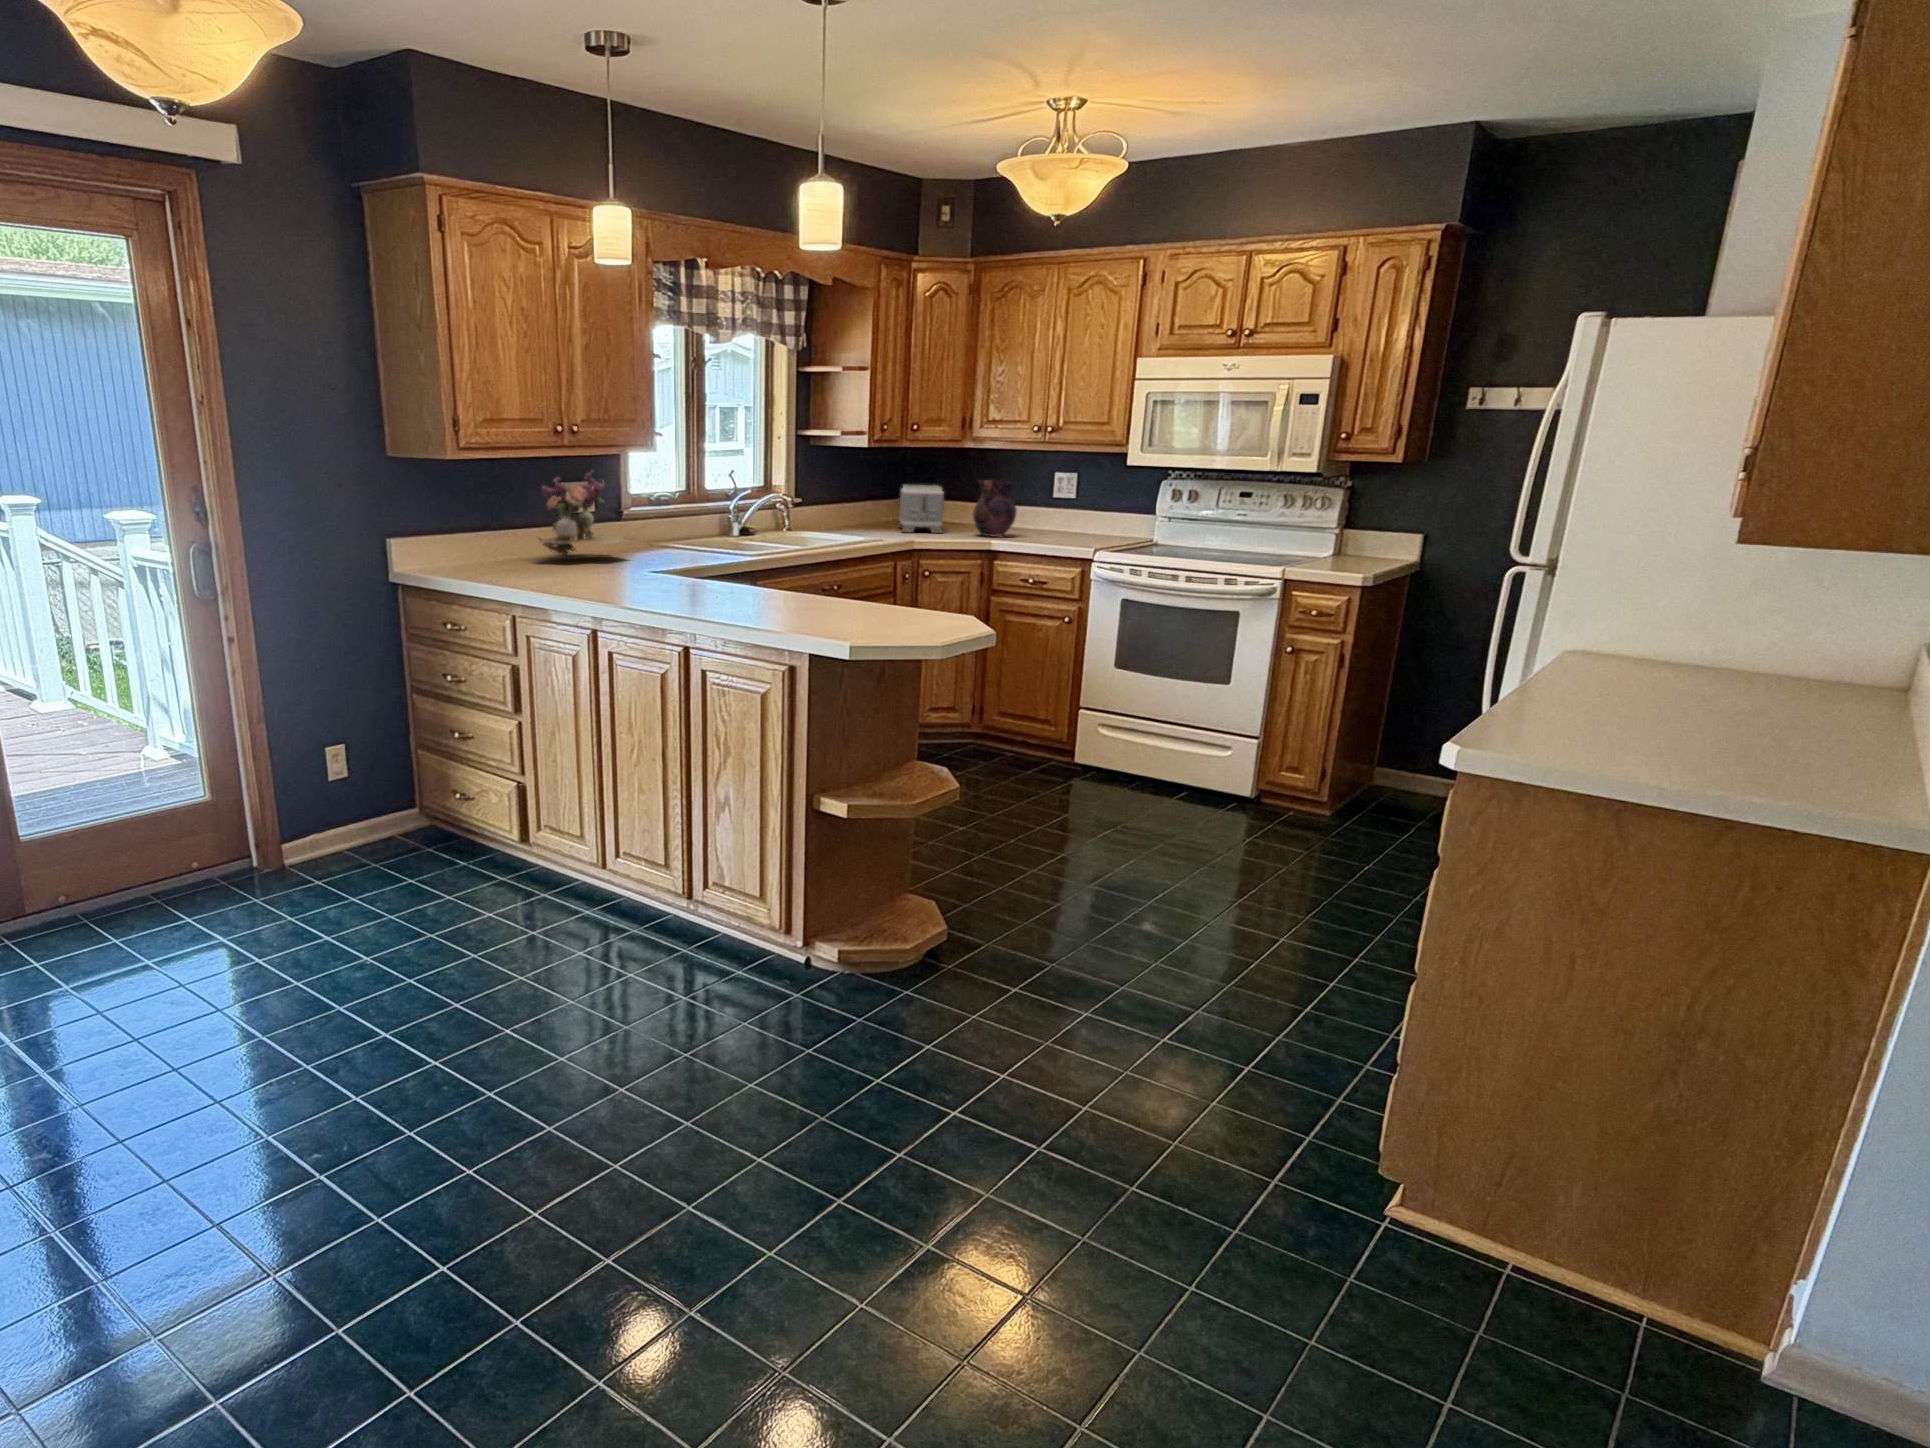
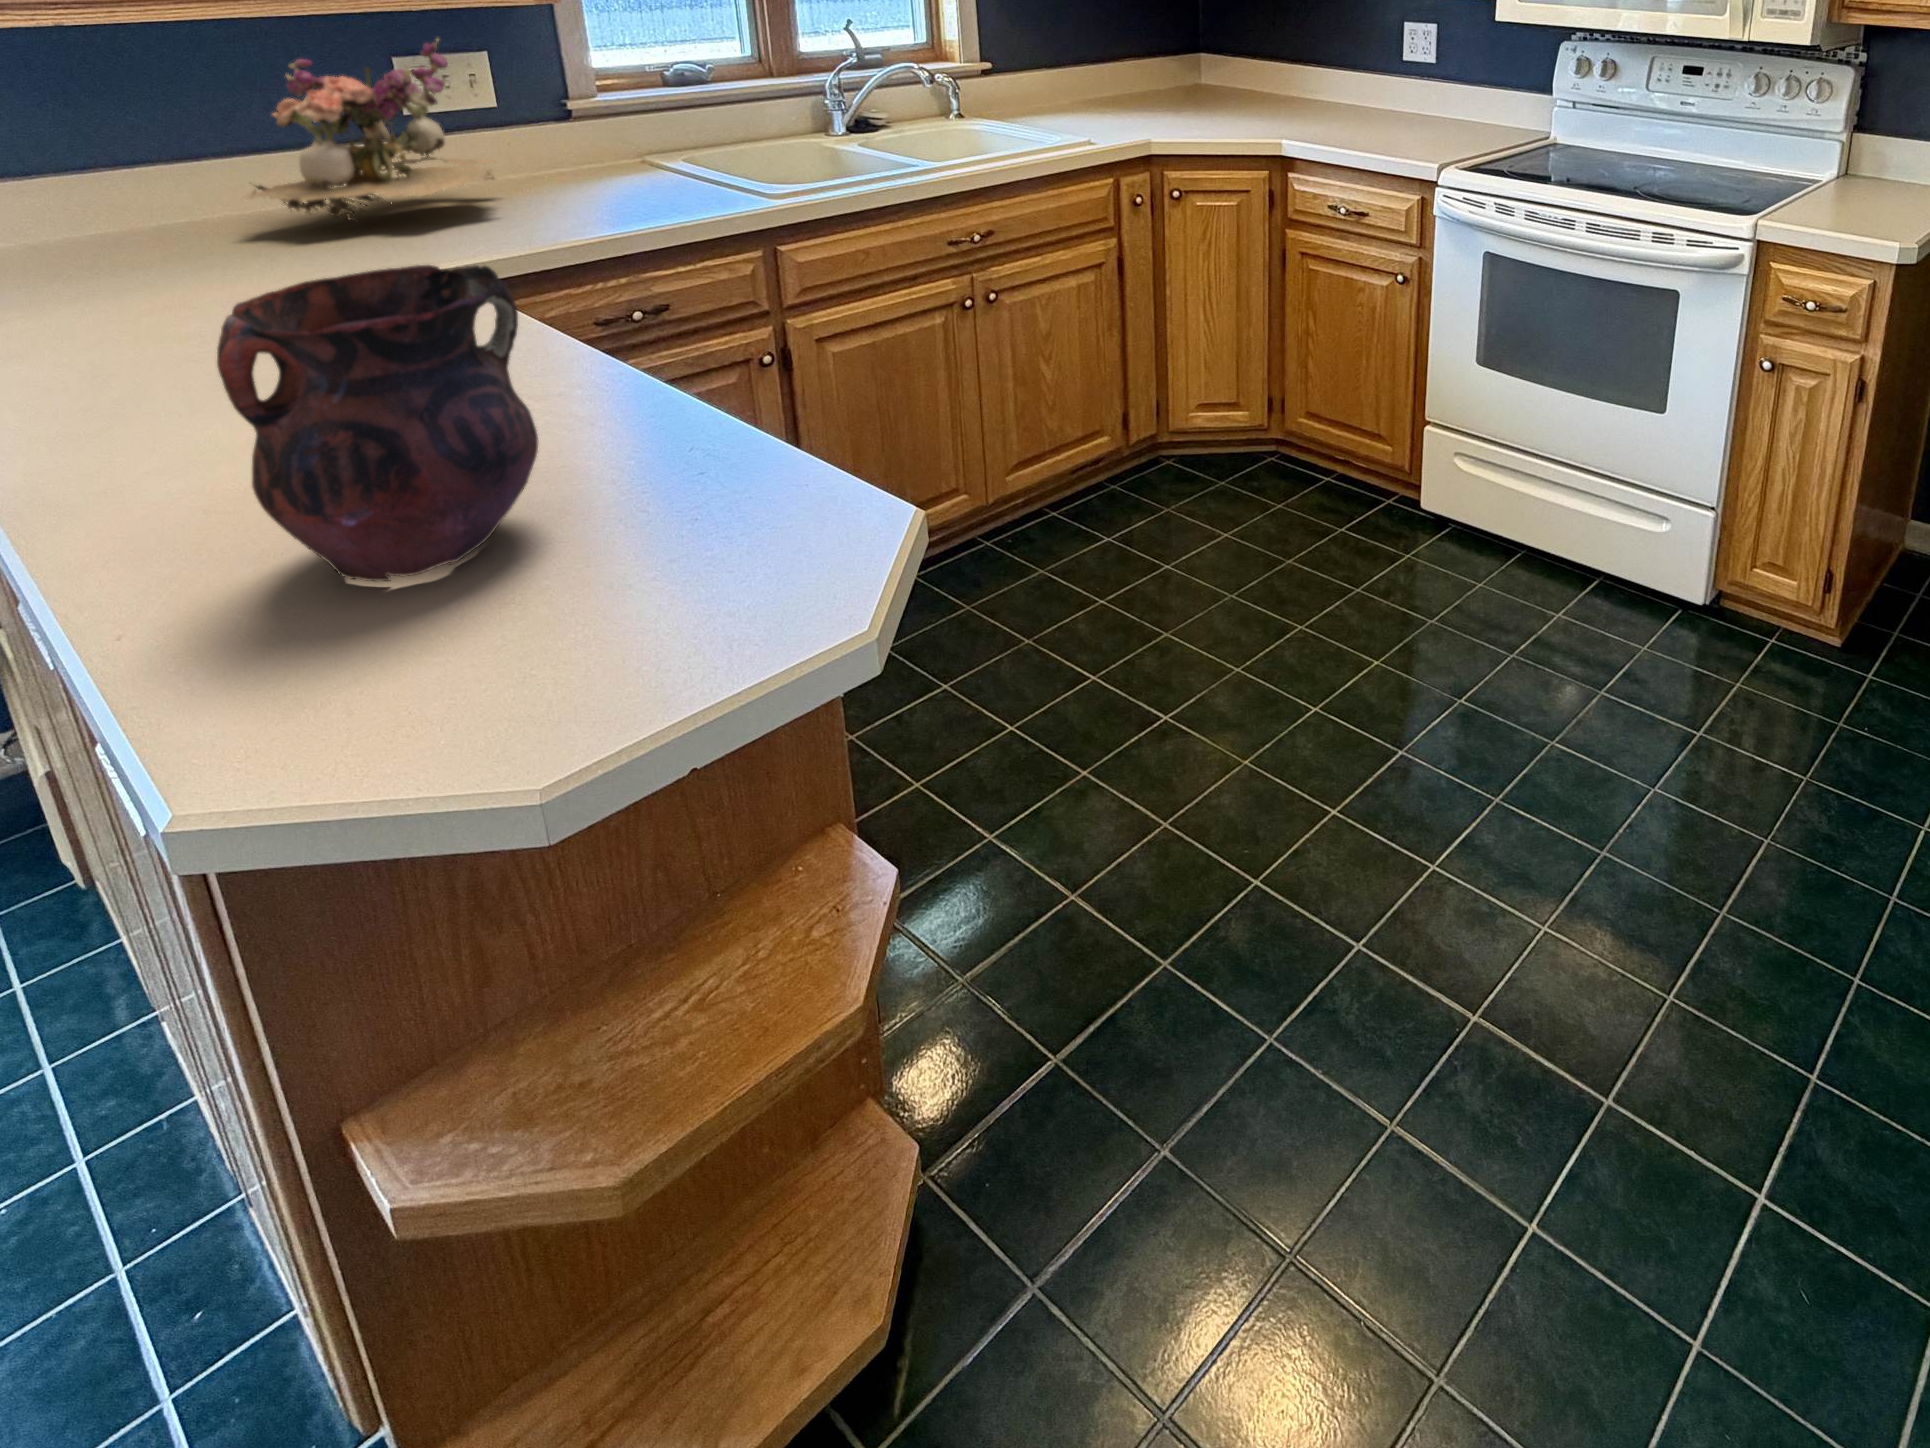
vase: present [973,479,1017,536] -> present [217,265,538,581]
toaster: present [899,485,944,533] -> none [1160,35,1231,116]

